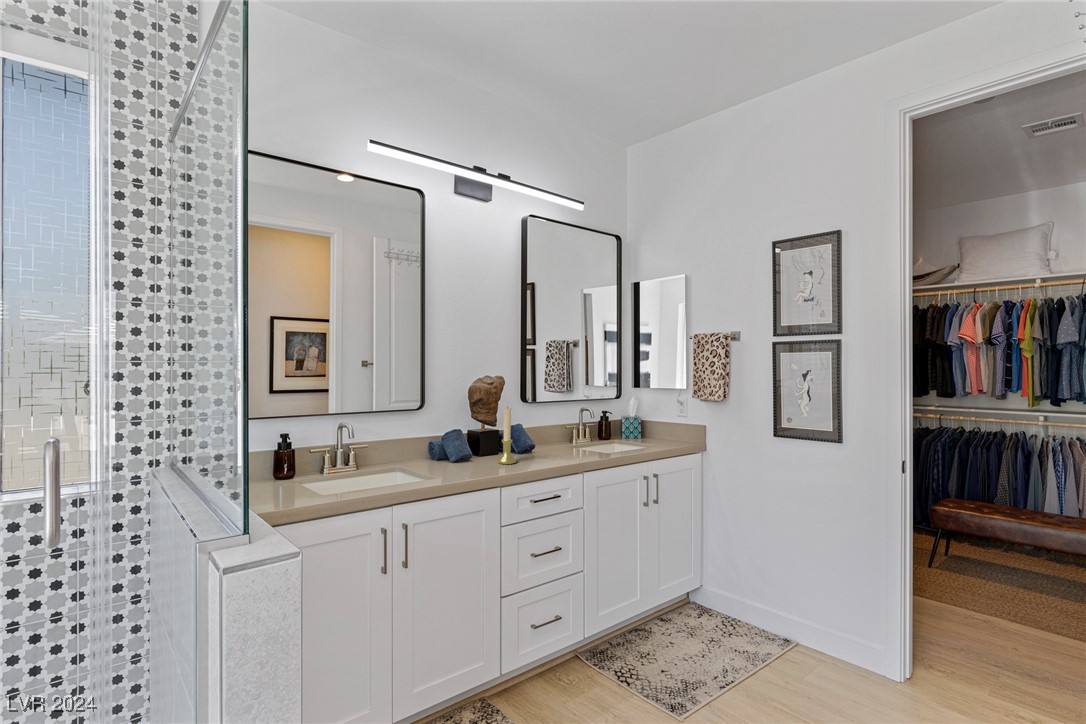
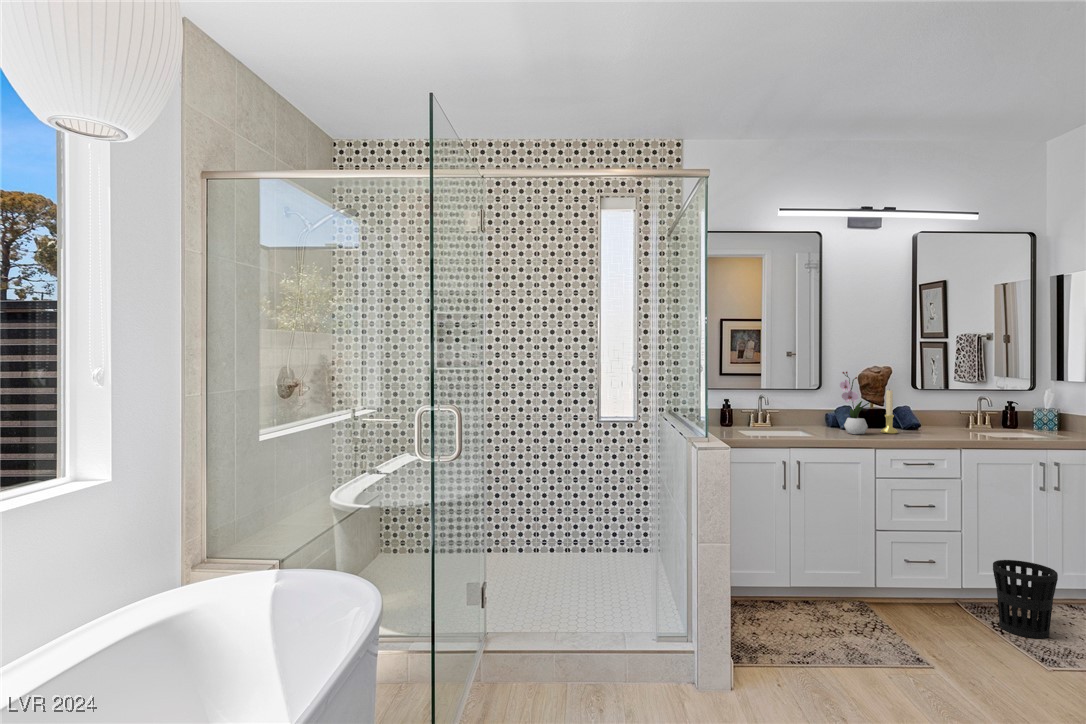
flower arrangement: none [452,387,491,472] -> present [840,372,871,434]
wastebasket: none [623,600,684,700] -> present [993,560,1058,638]

